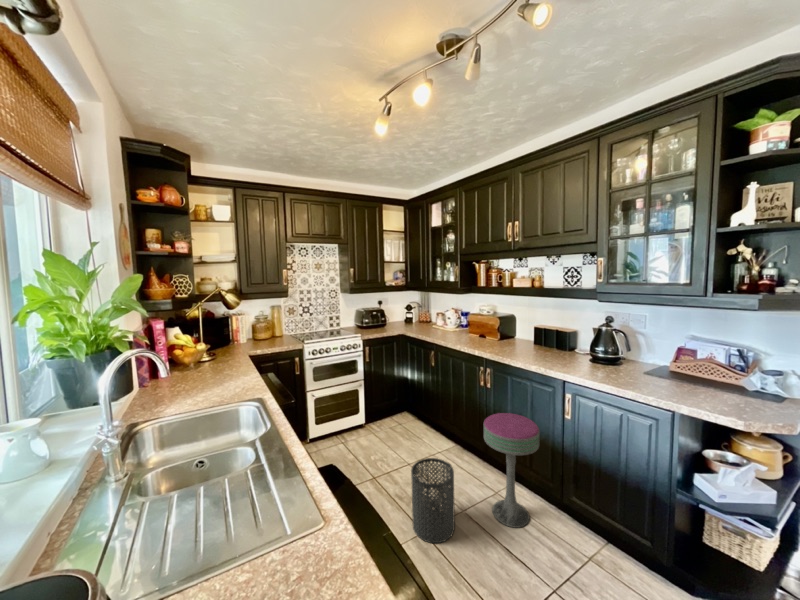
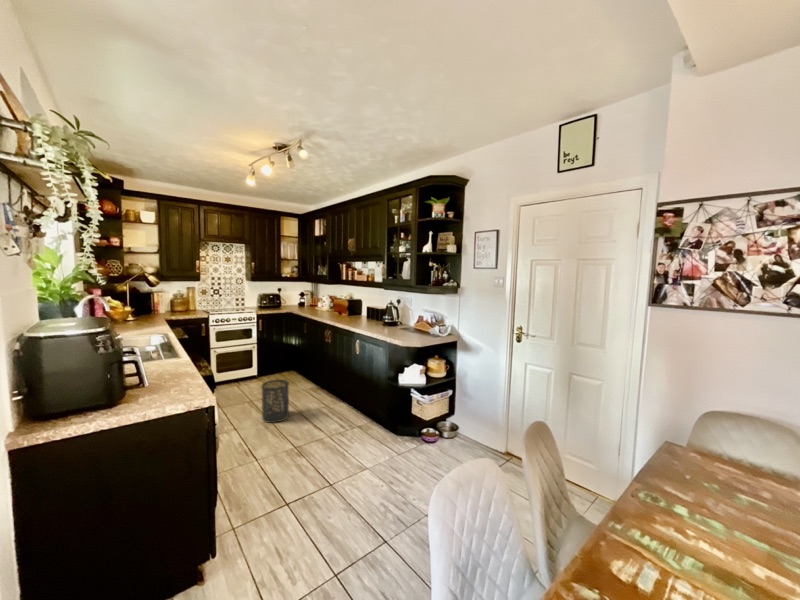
bar stool: present [484,413,540,527] -> none [310,354,341,417]

